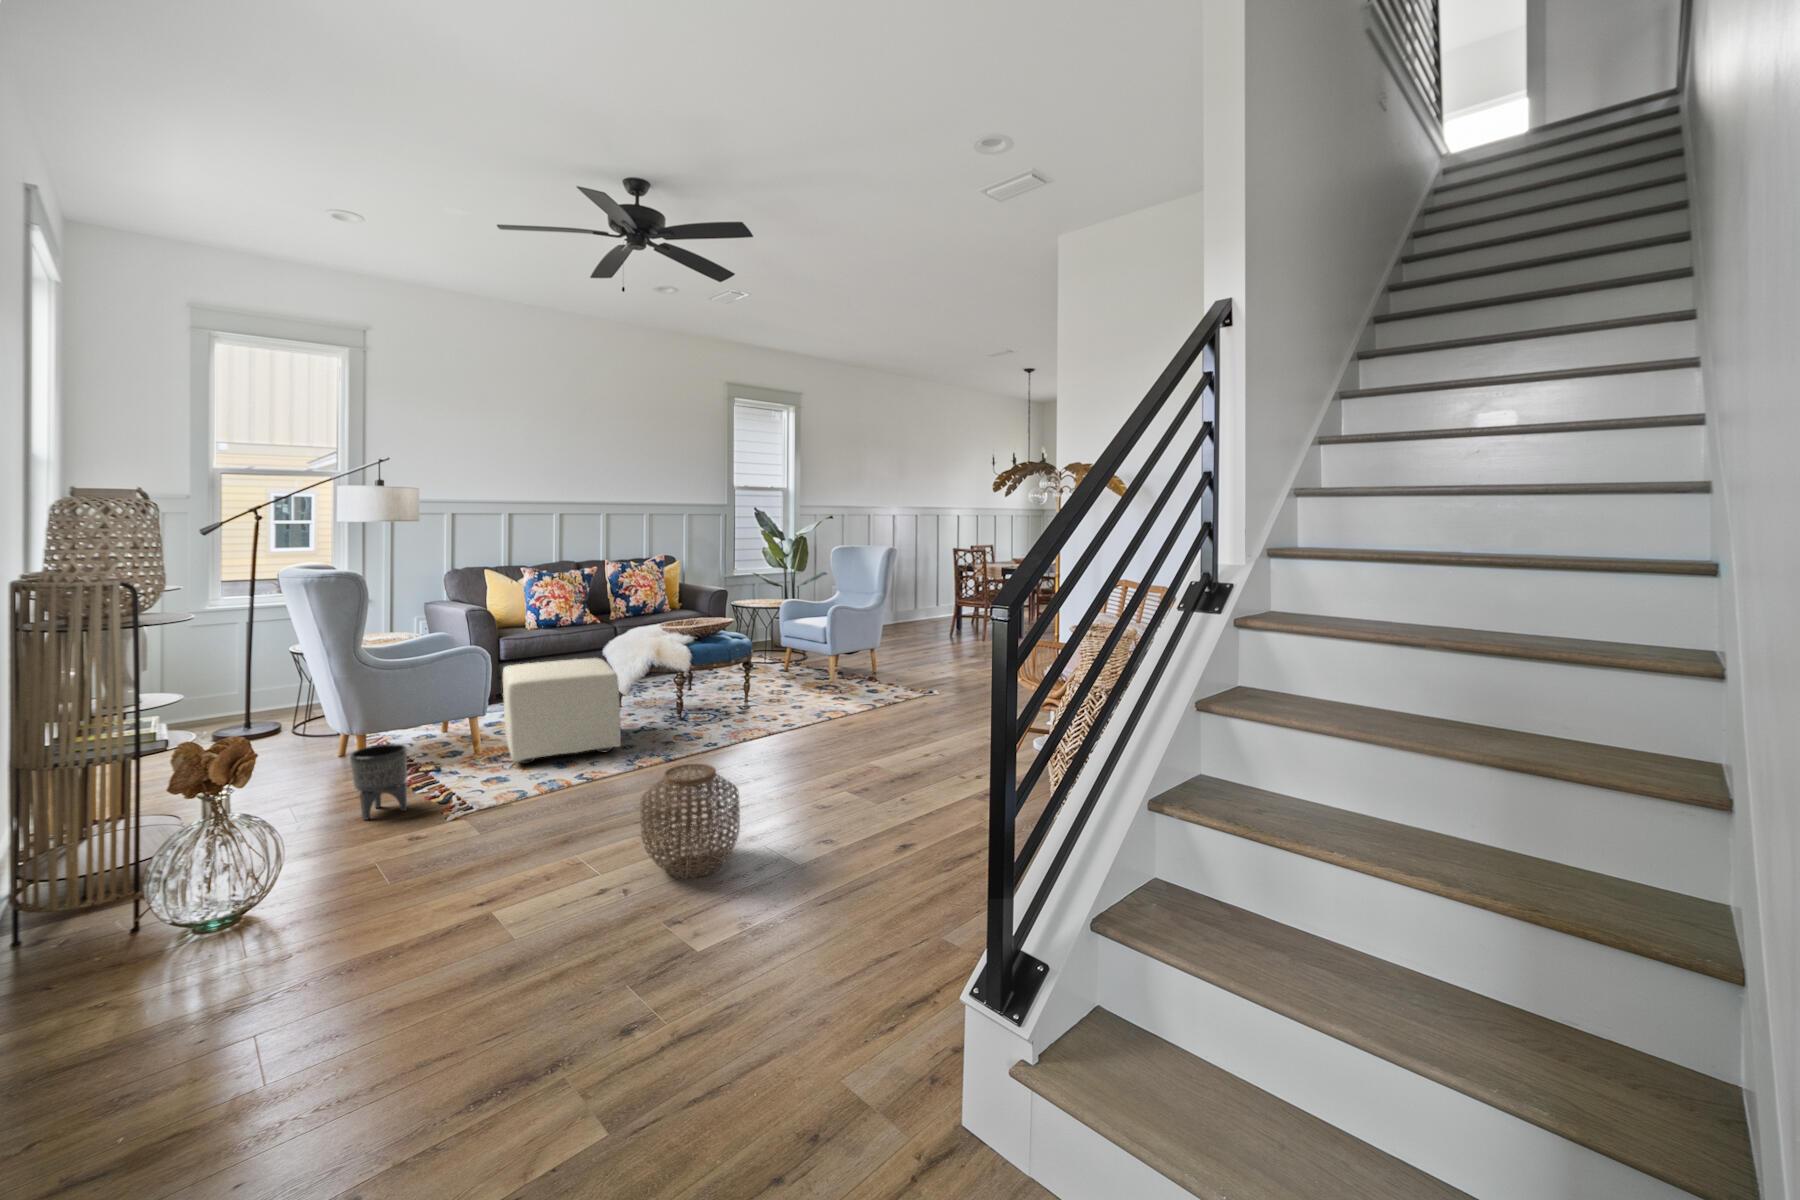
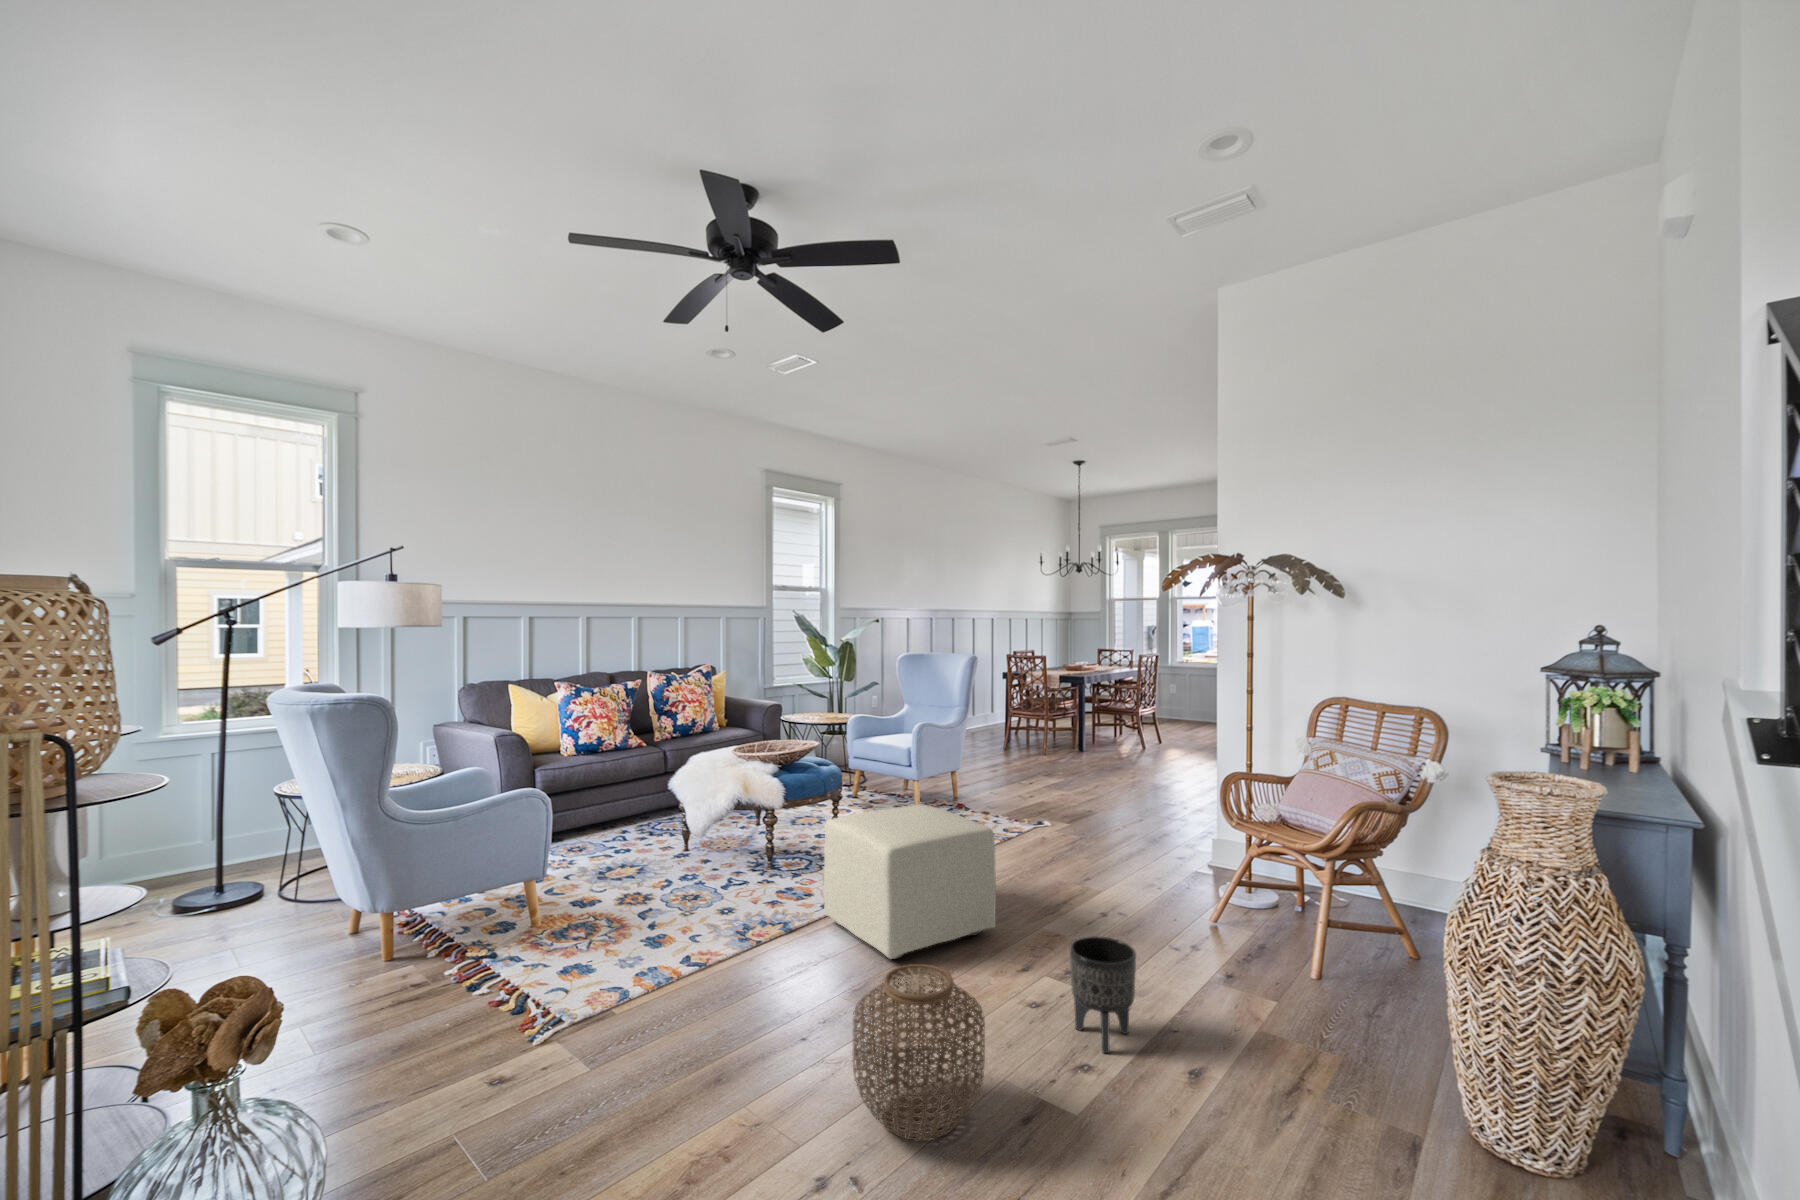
ottoman: present [503,658,621,764] -> present [824,804,996,959]
planter: present [350,744,407,820] -> present [1070,936,1136,1053]

